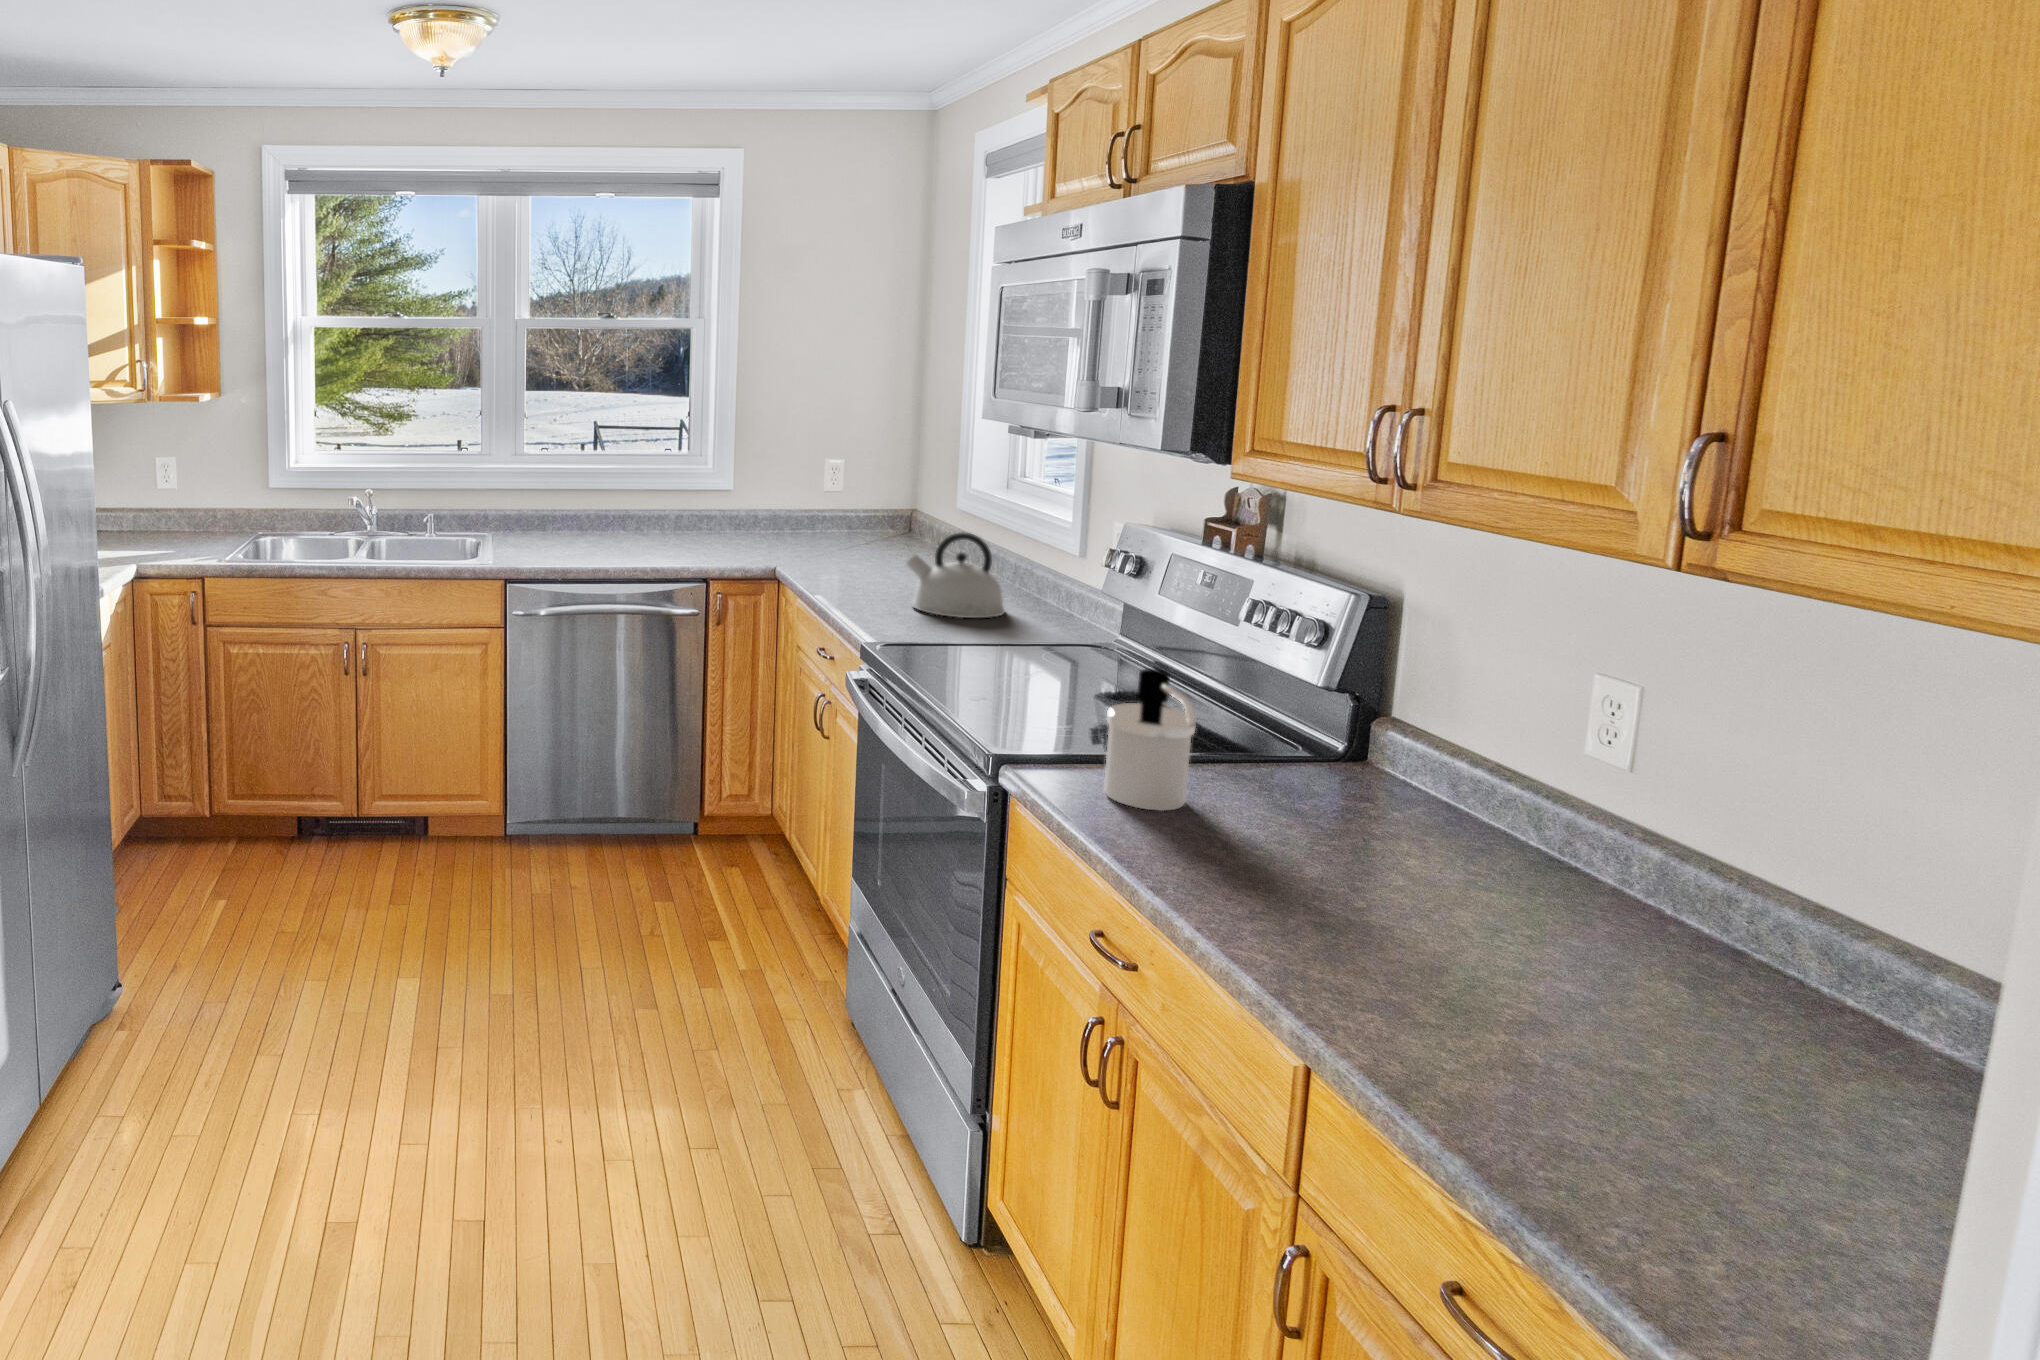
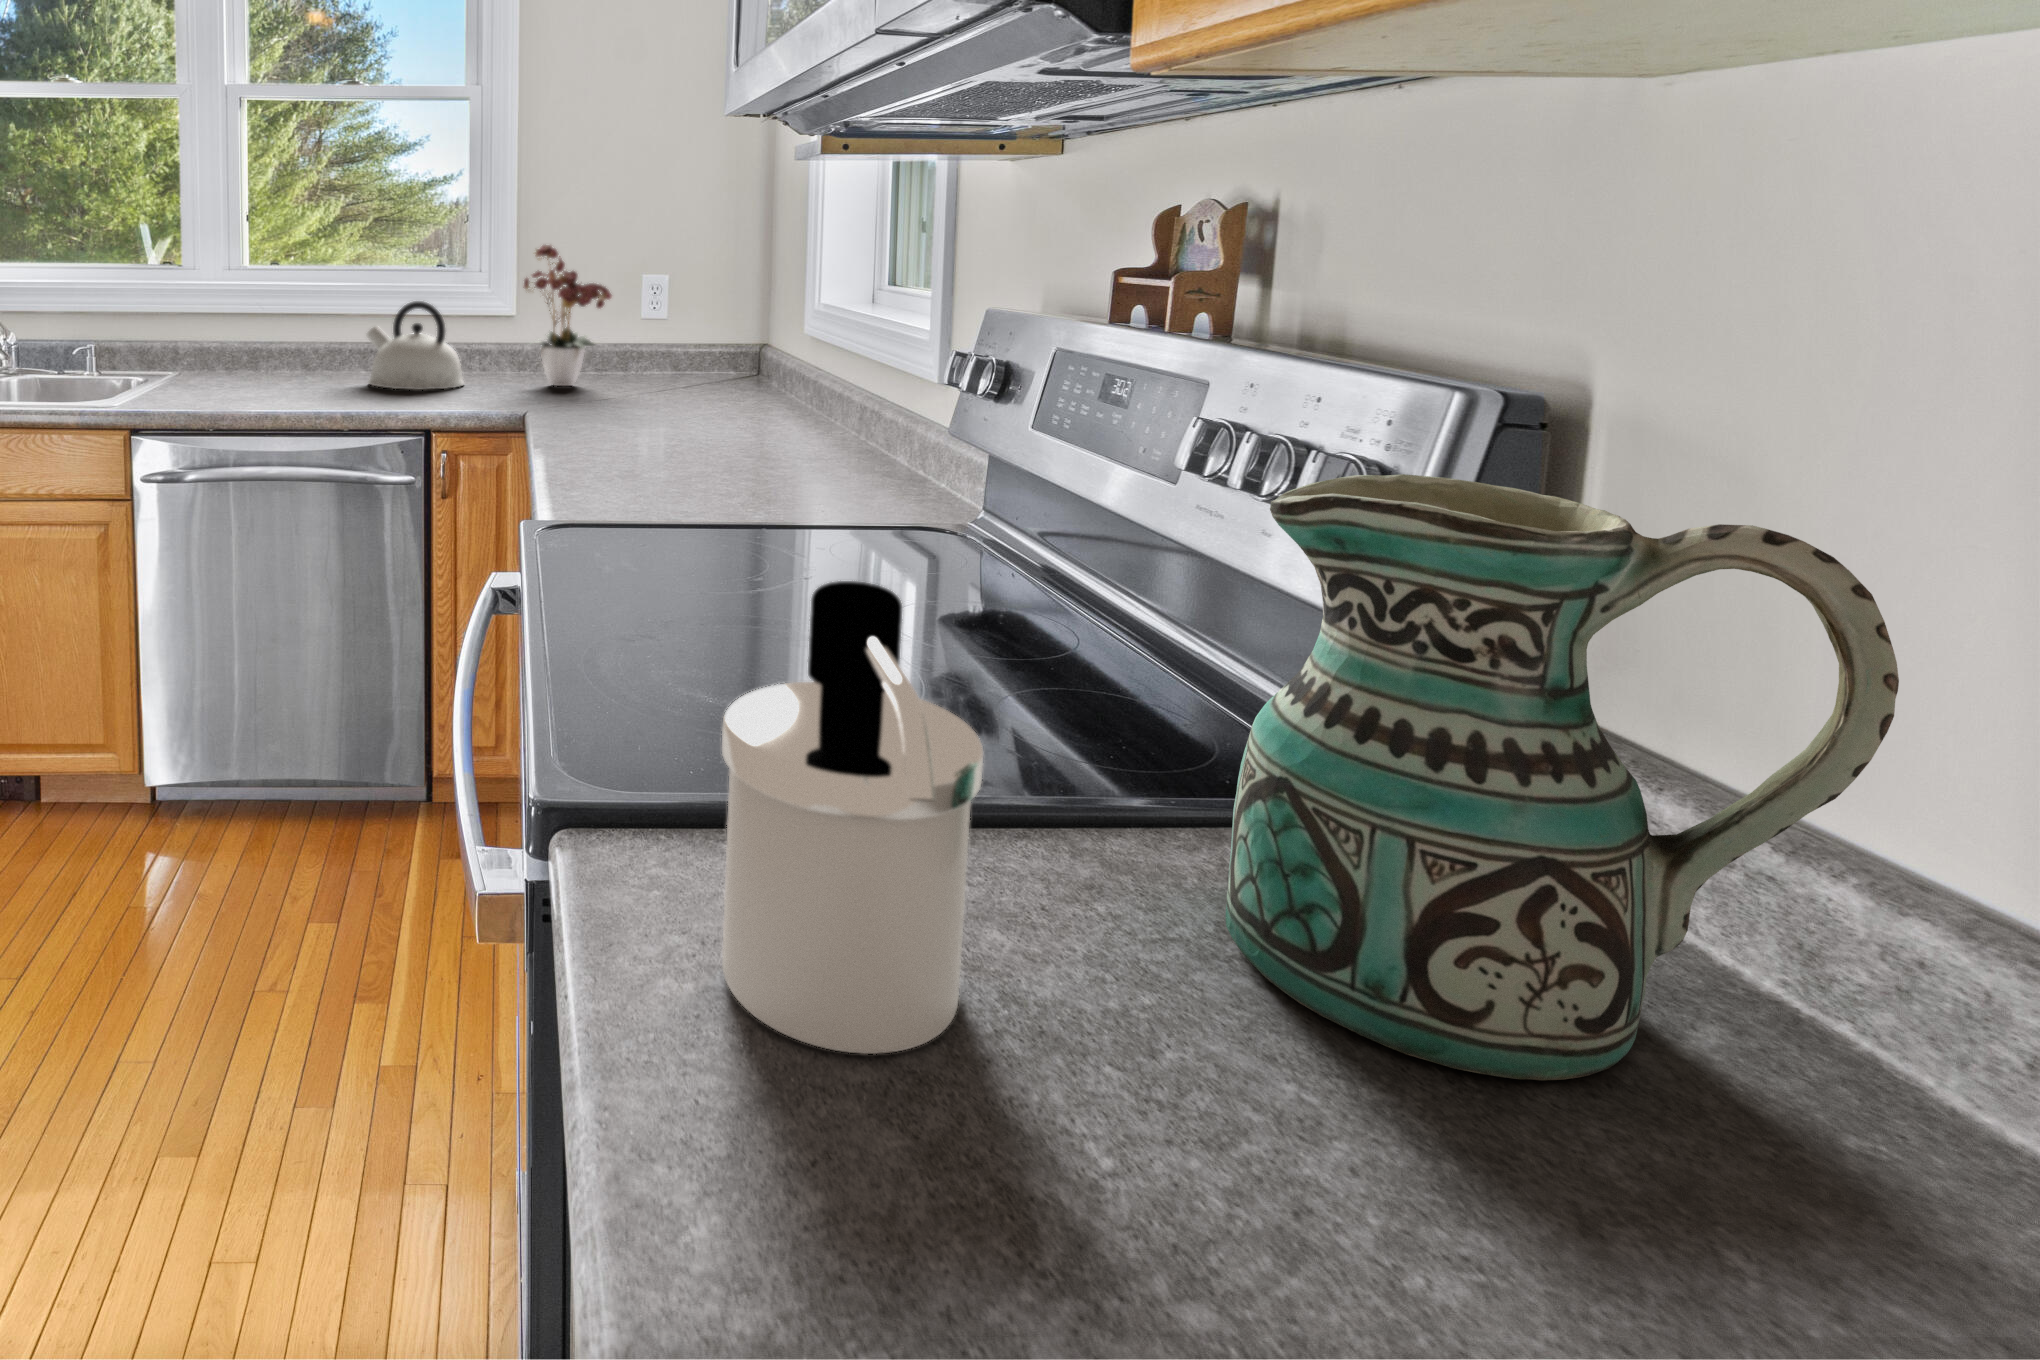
flower arrangement: none [746,436,817,542] -> present [523,245,612,386]
kettle: present [907,532,1005,618] -> present [366,301,464,390]
ceramic pitcher: none [1267,632,1460,814] -> present [1225,474,1899,1080]

